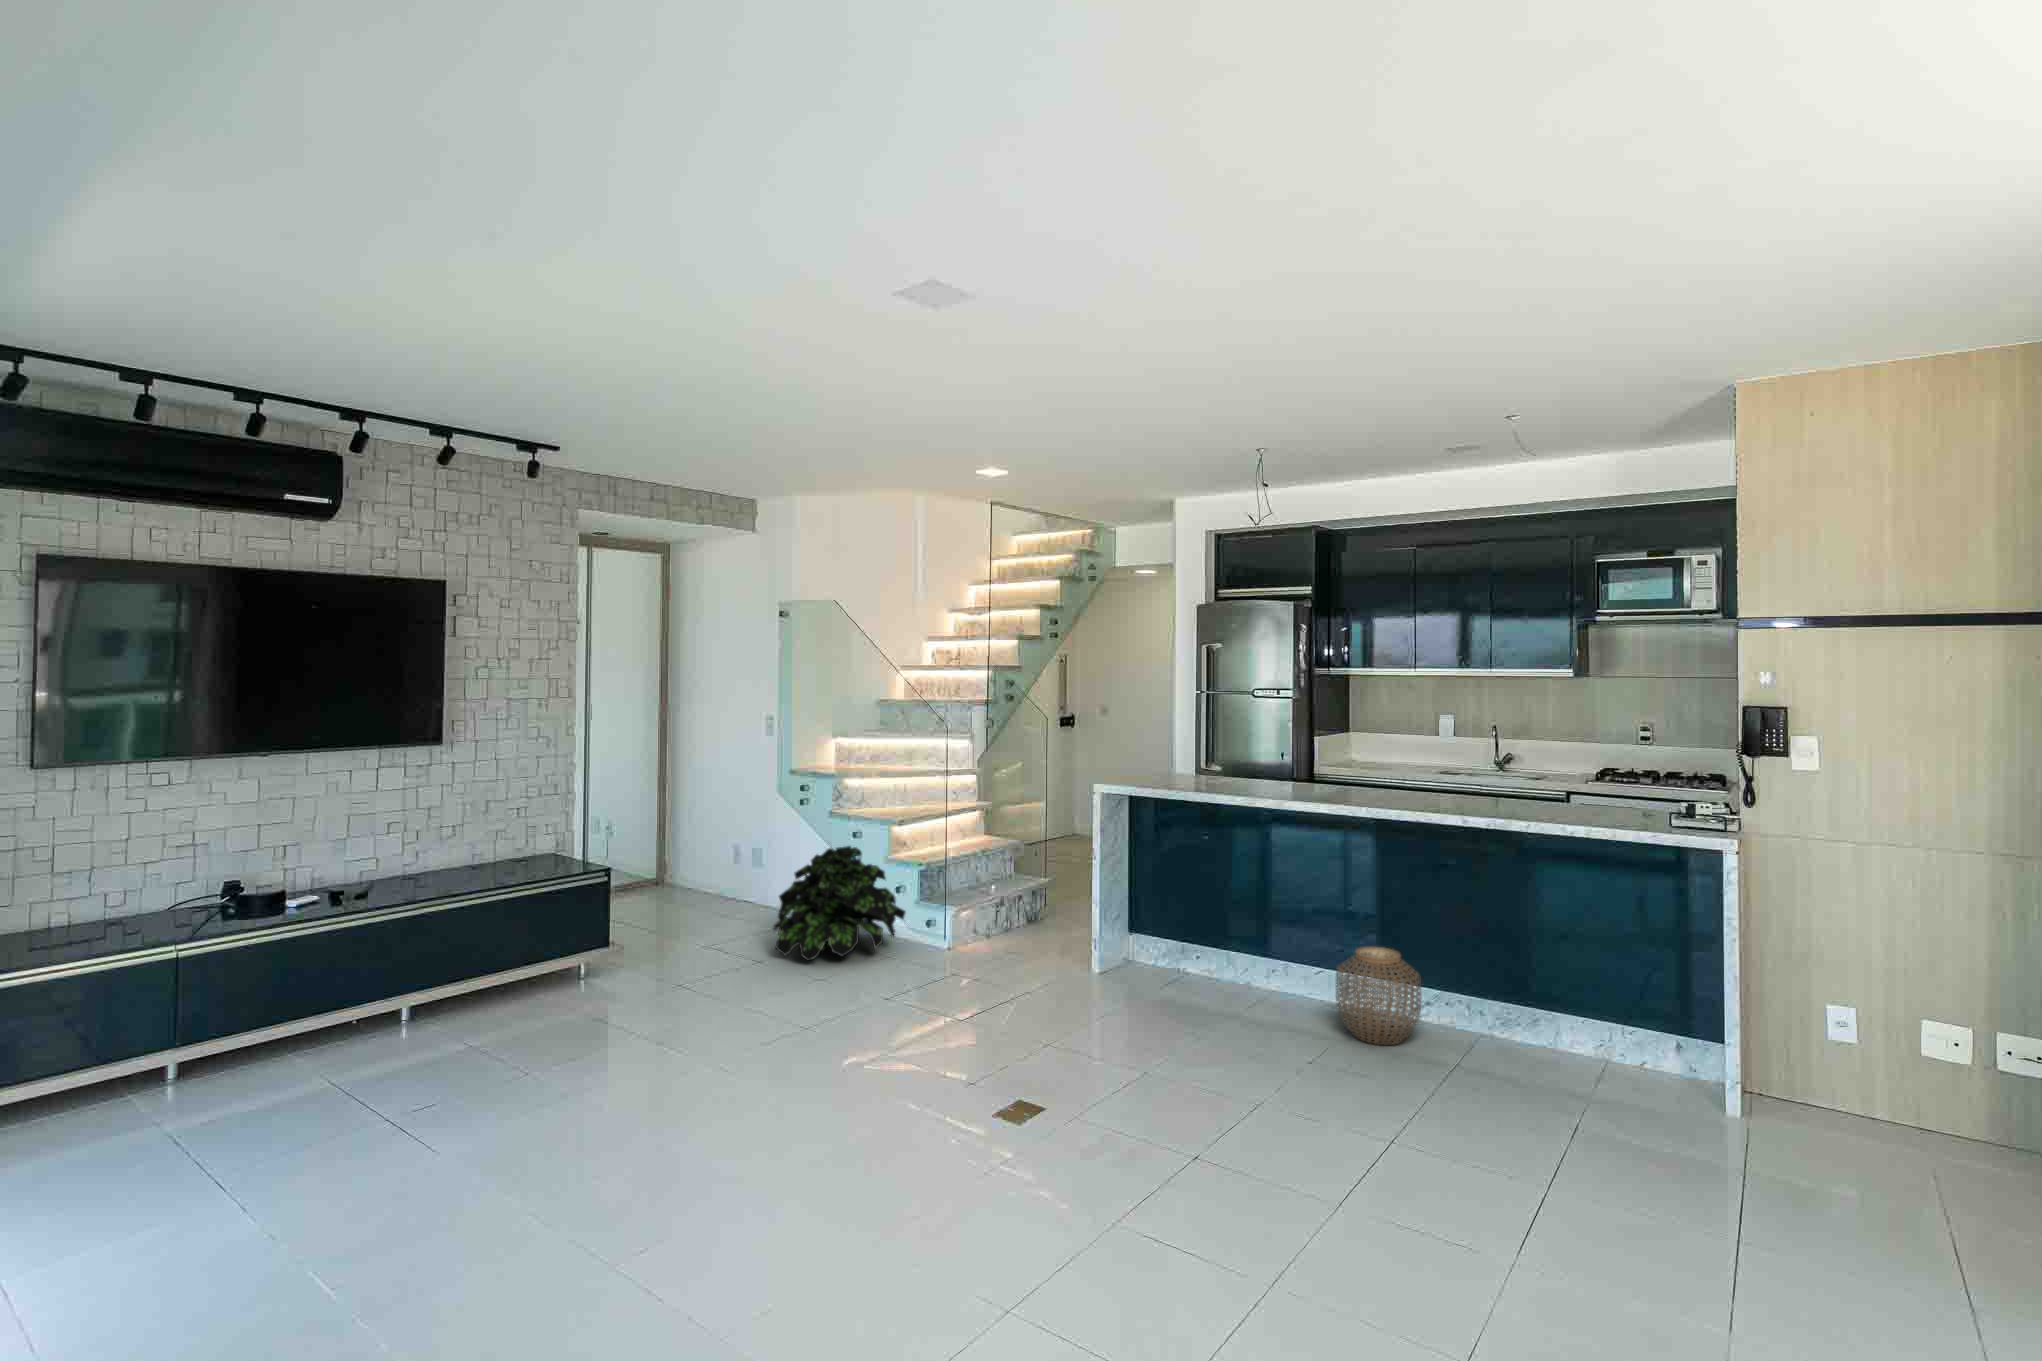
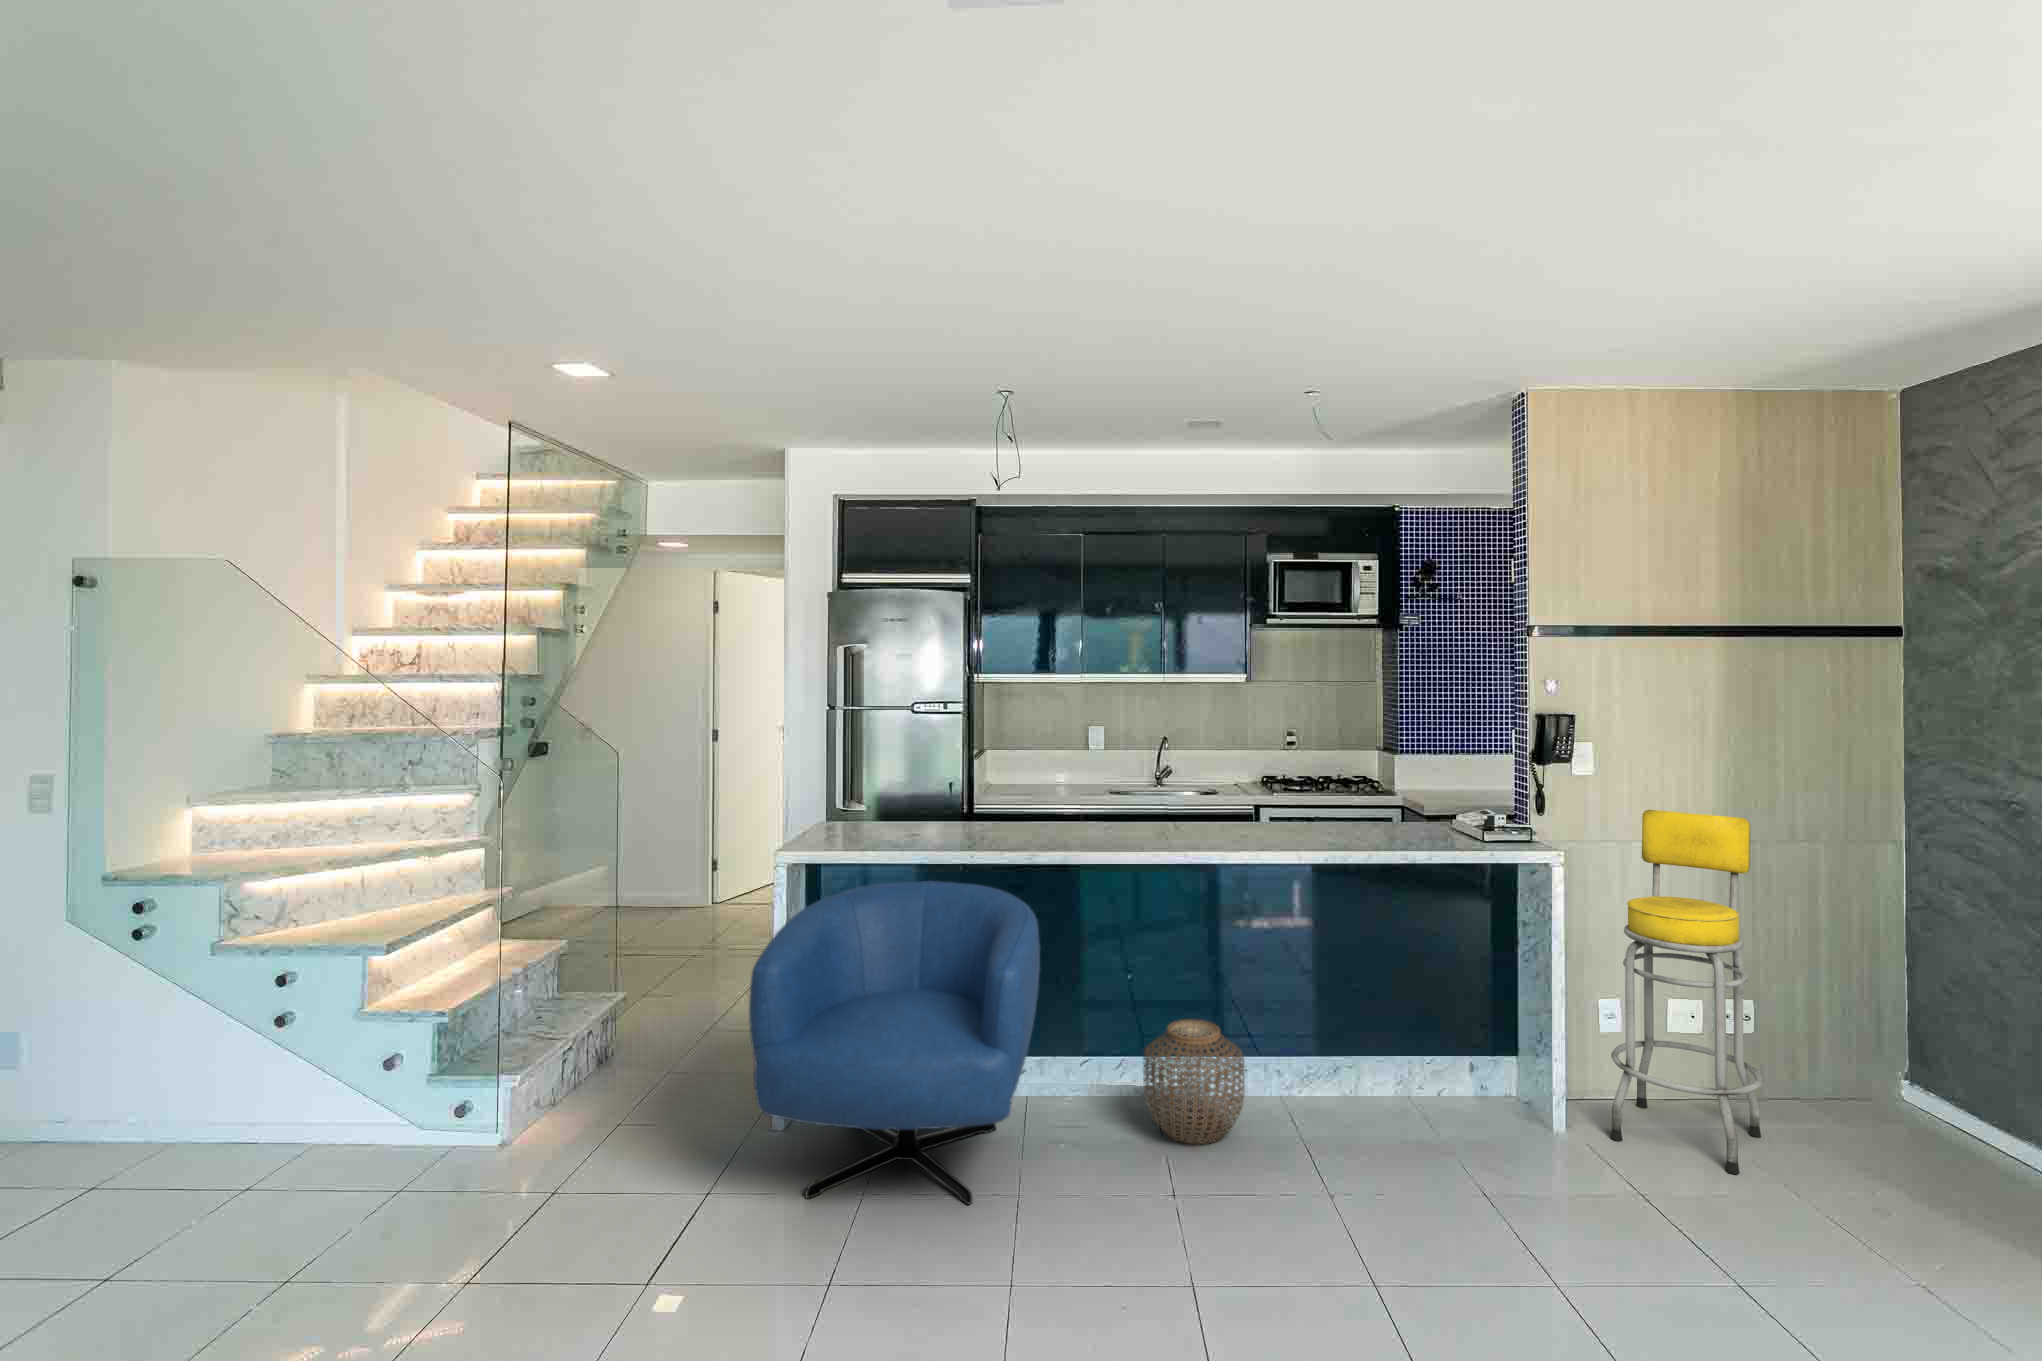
bar stool: none [1785,810,1992,1184] -> present [1611,810,1764,1174]
armchair: none [1047,815,1258,1033] -> present [749,881,1040,1204]
potted plant: present [773,846,905,961] -> none [121,1006,411,1248]

